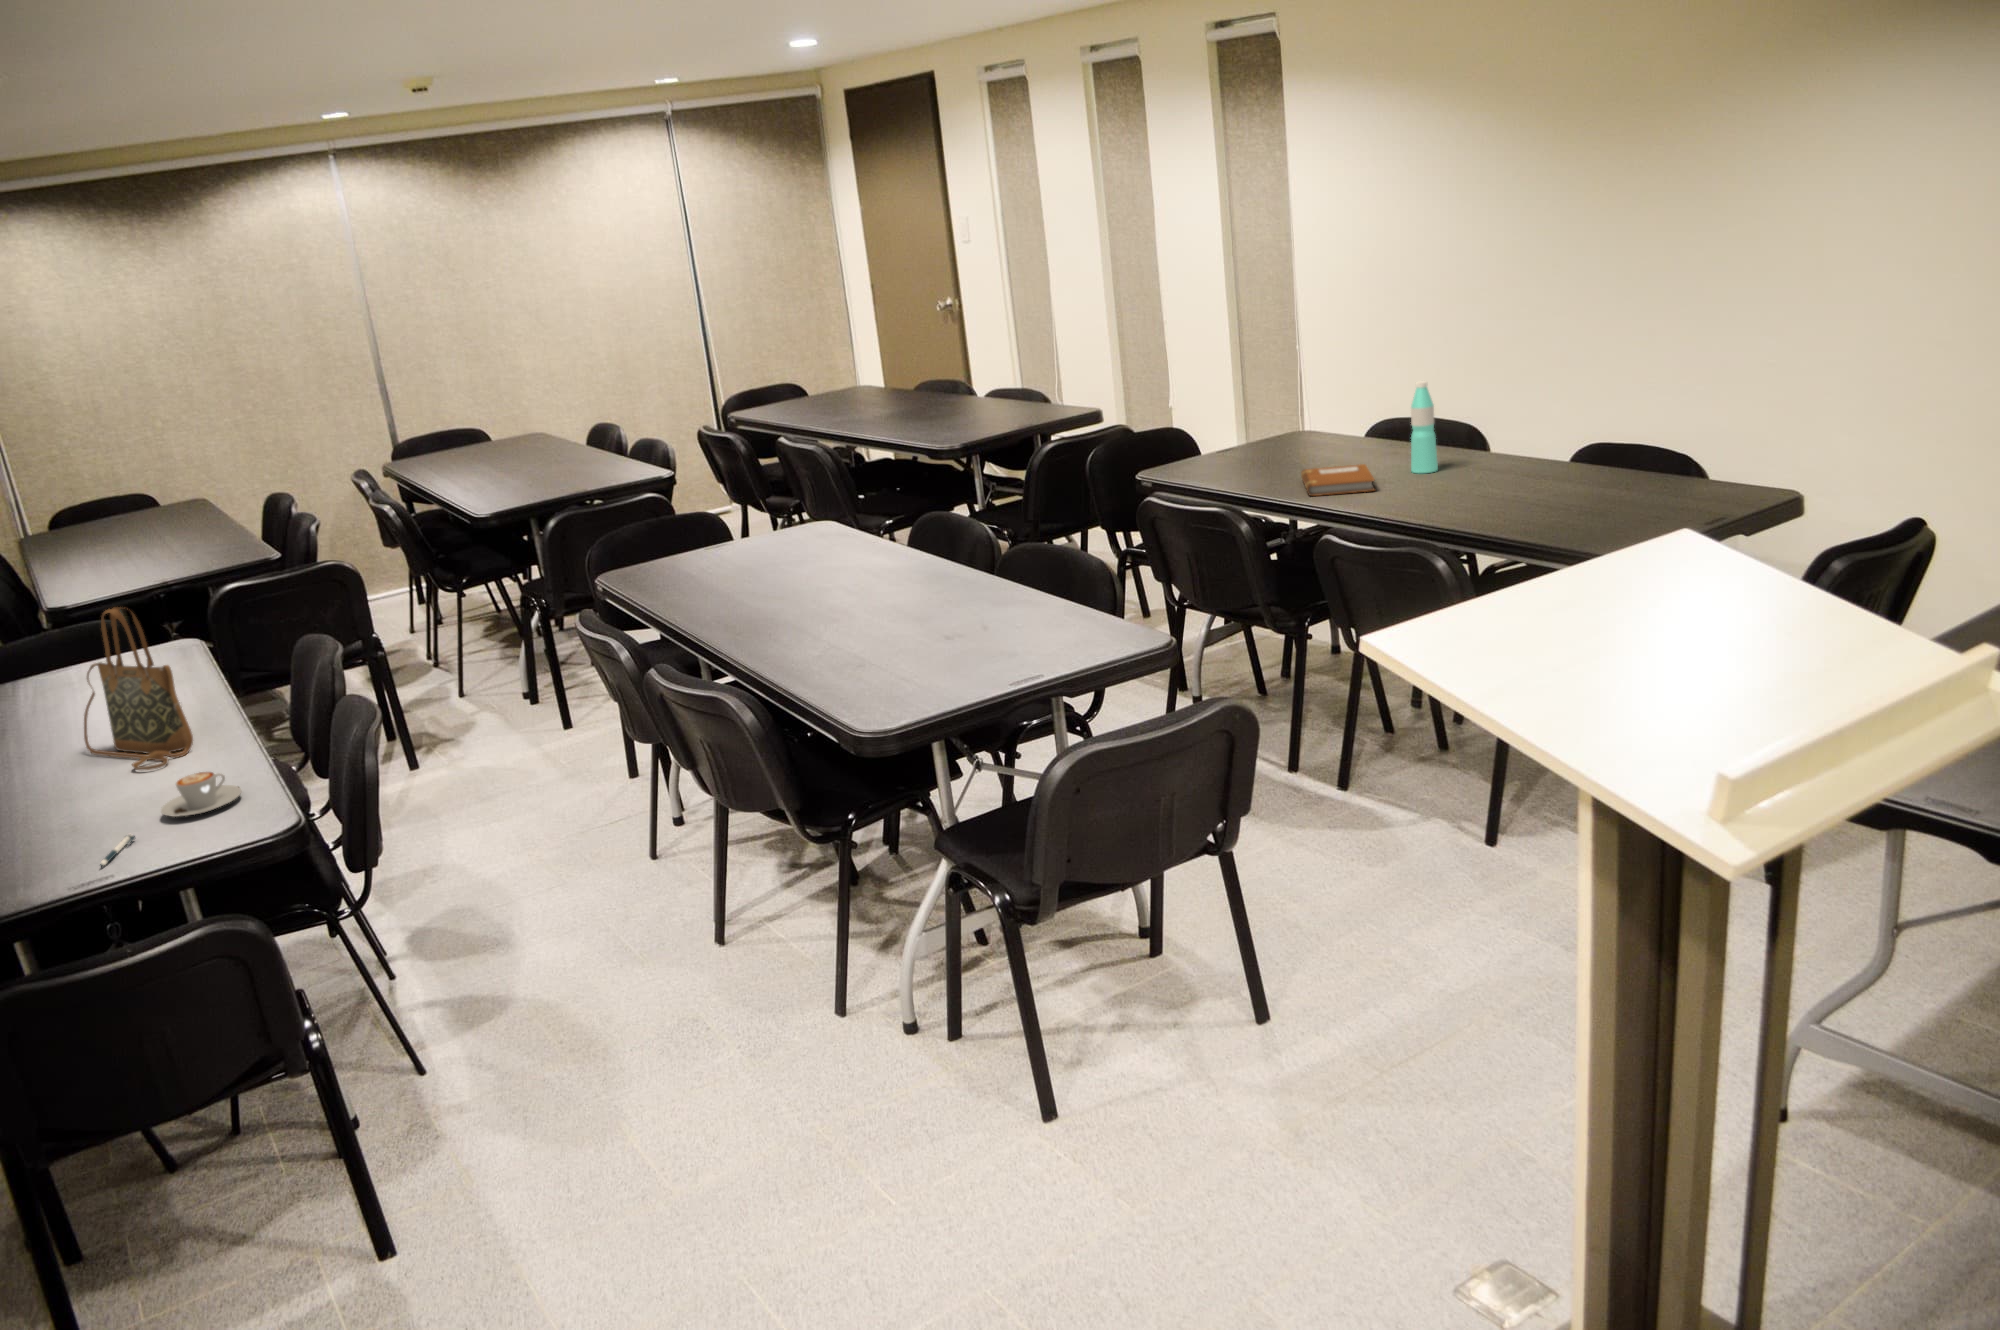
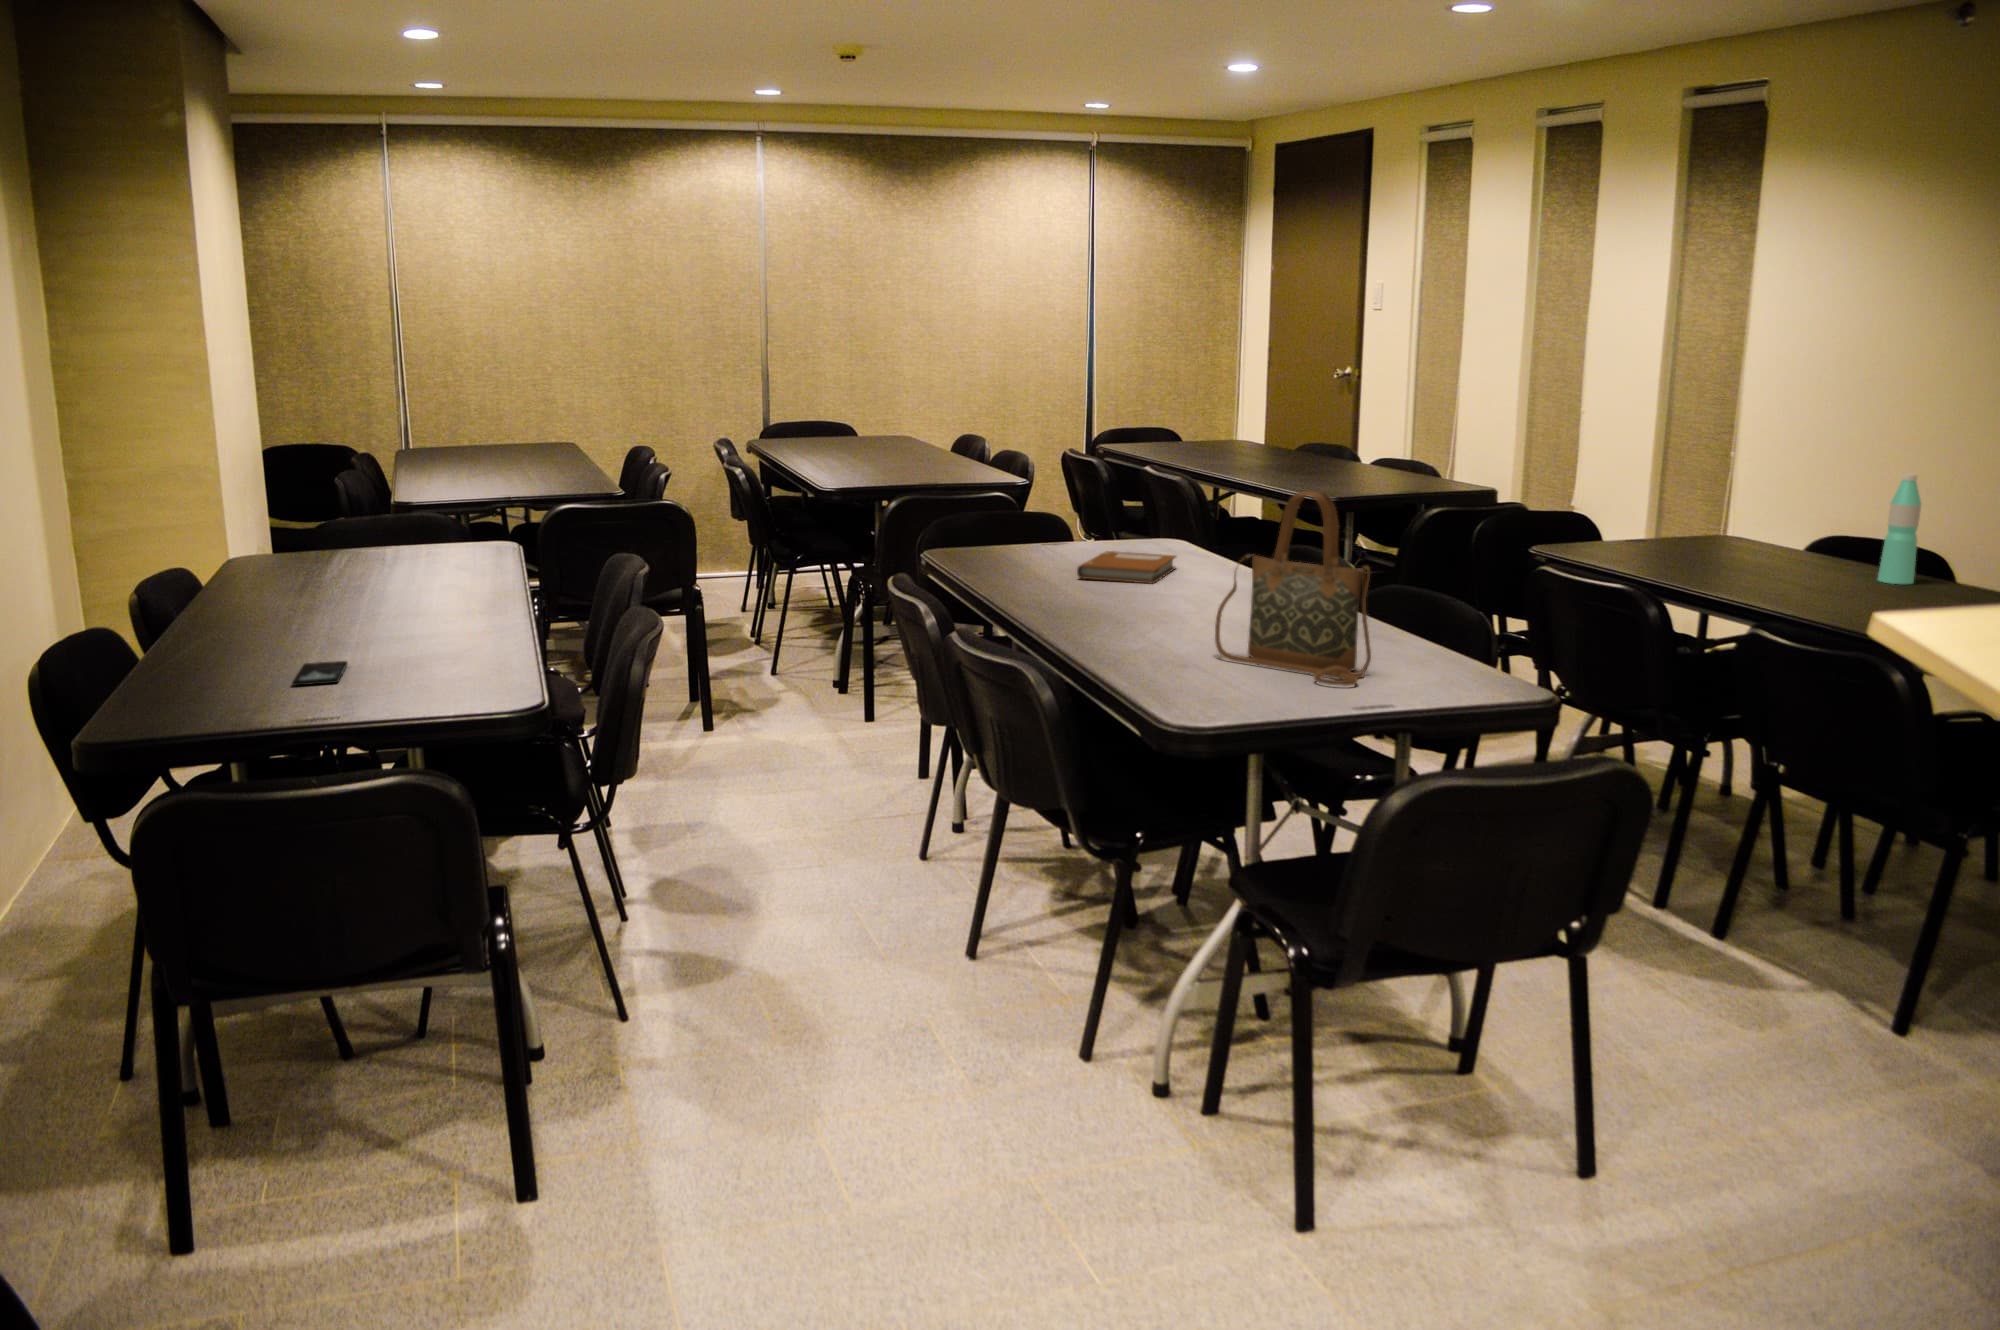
notebook: present [1301,464,1375,496] -> present [1077,551,1176,584]
handbag: present [84,607,193,770] -> present [1215,491,1371,686]
coffee cup: present [161,772,242,817] -> none [407,635,492,676]
smartphone: none [52,815,98,852] -> present [292,661,348,685]
pen: present [100,834,135,866] -> none [325,681,372,704]

